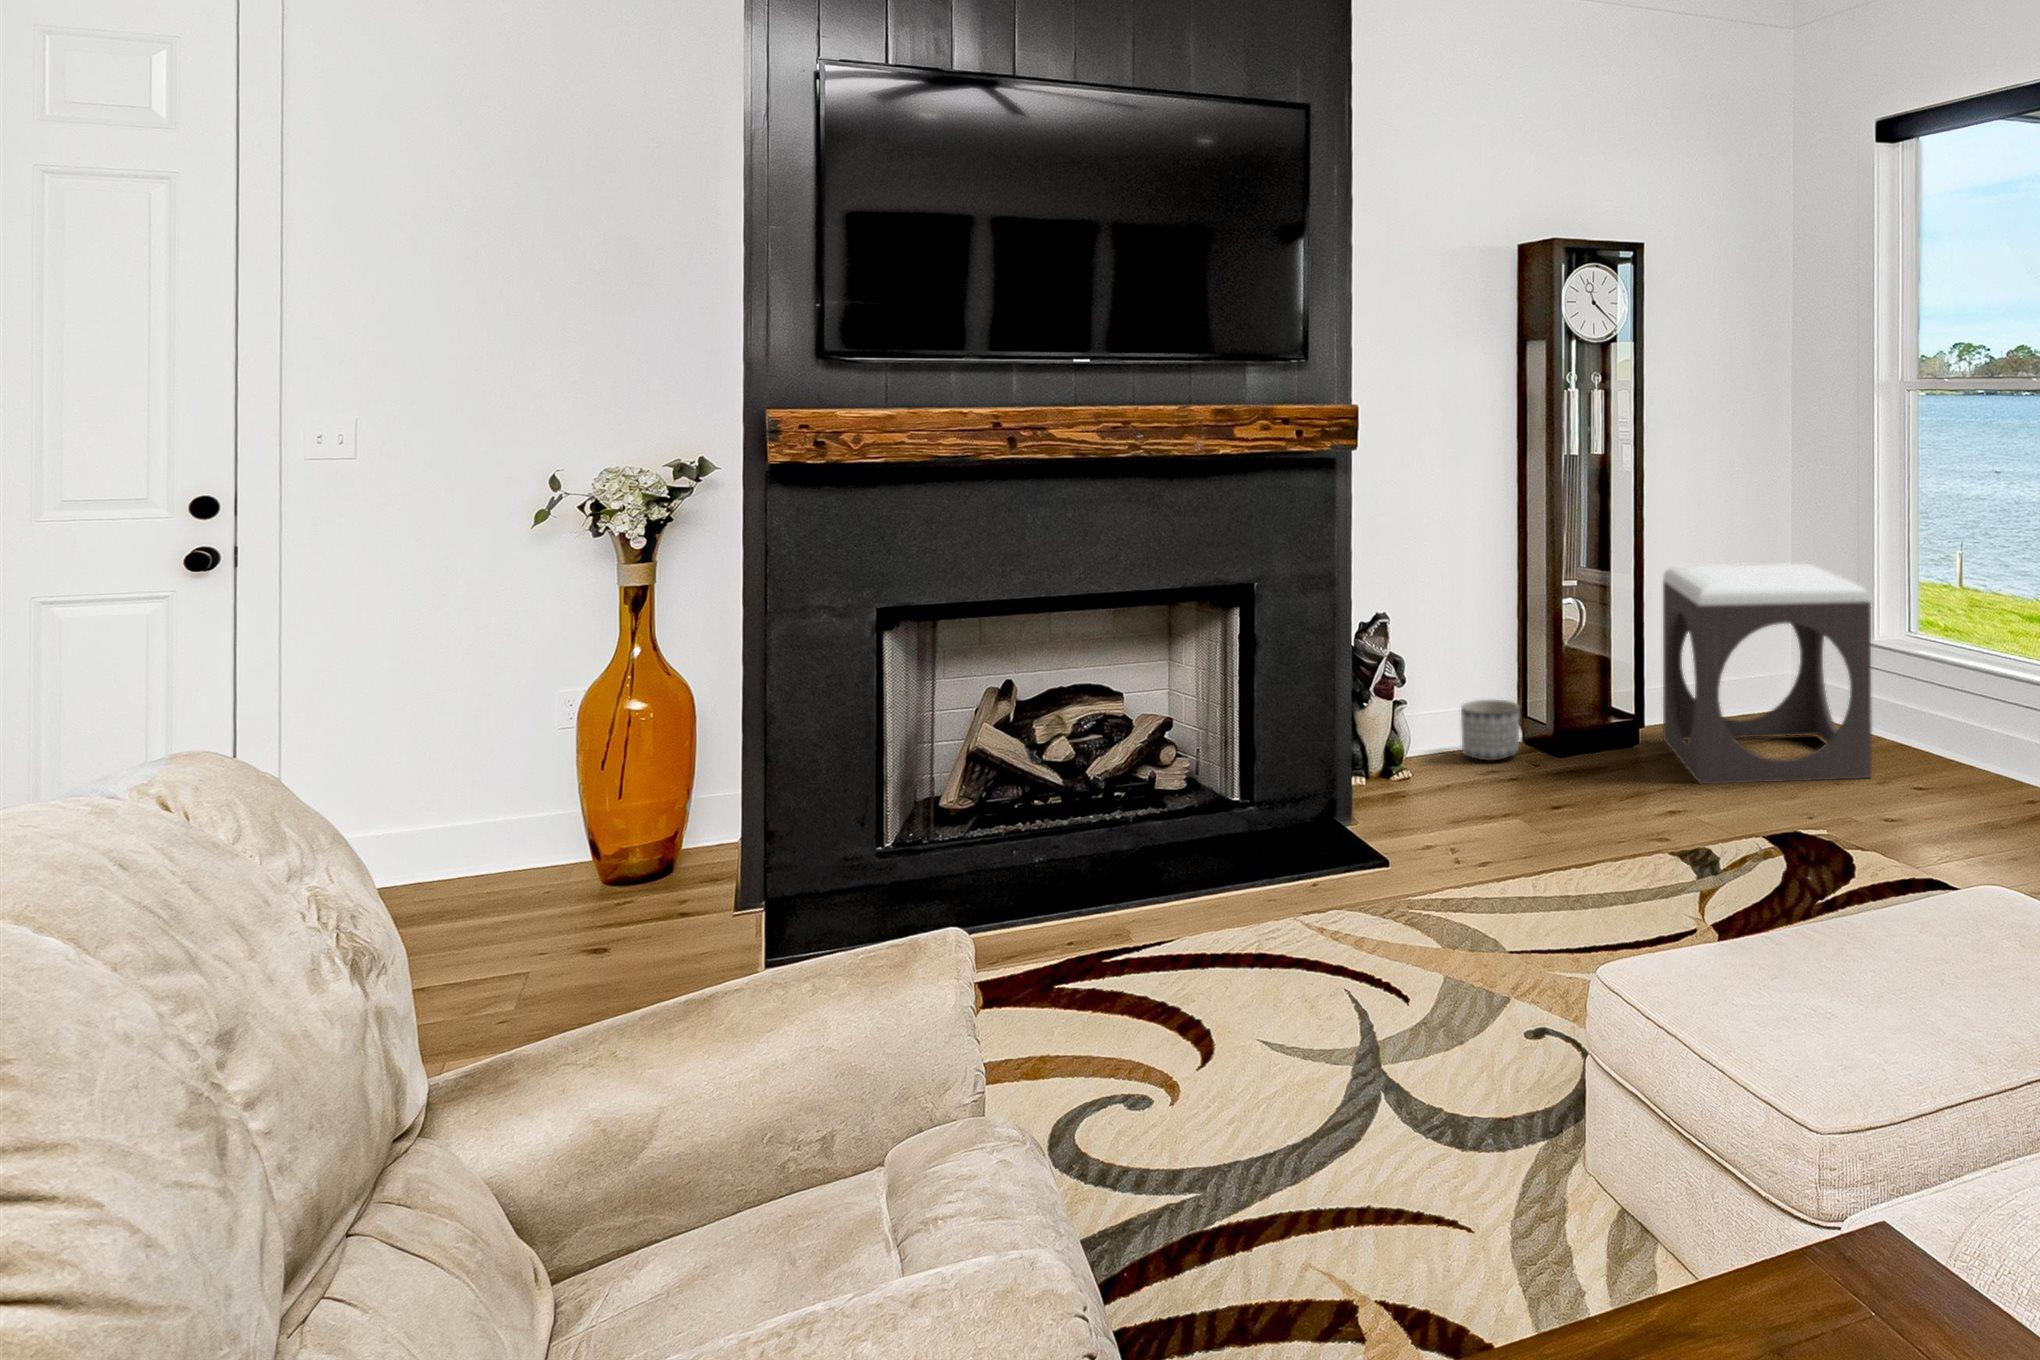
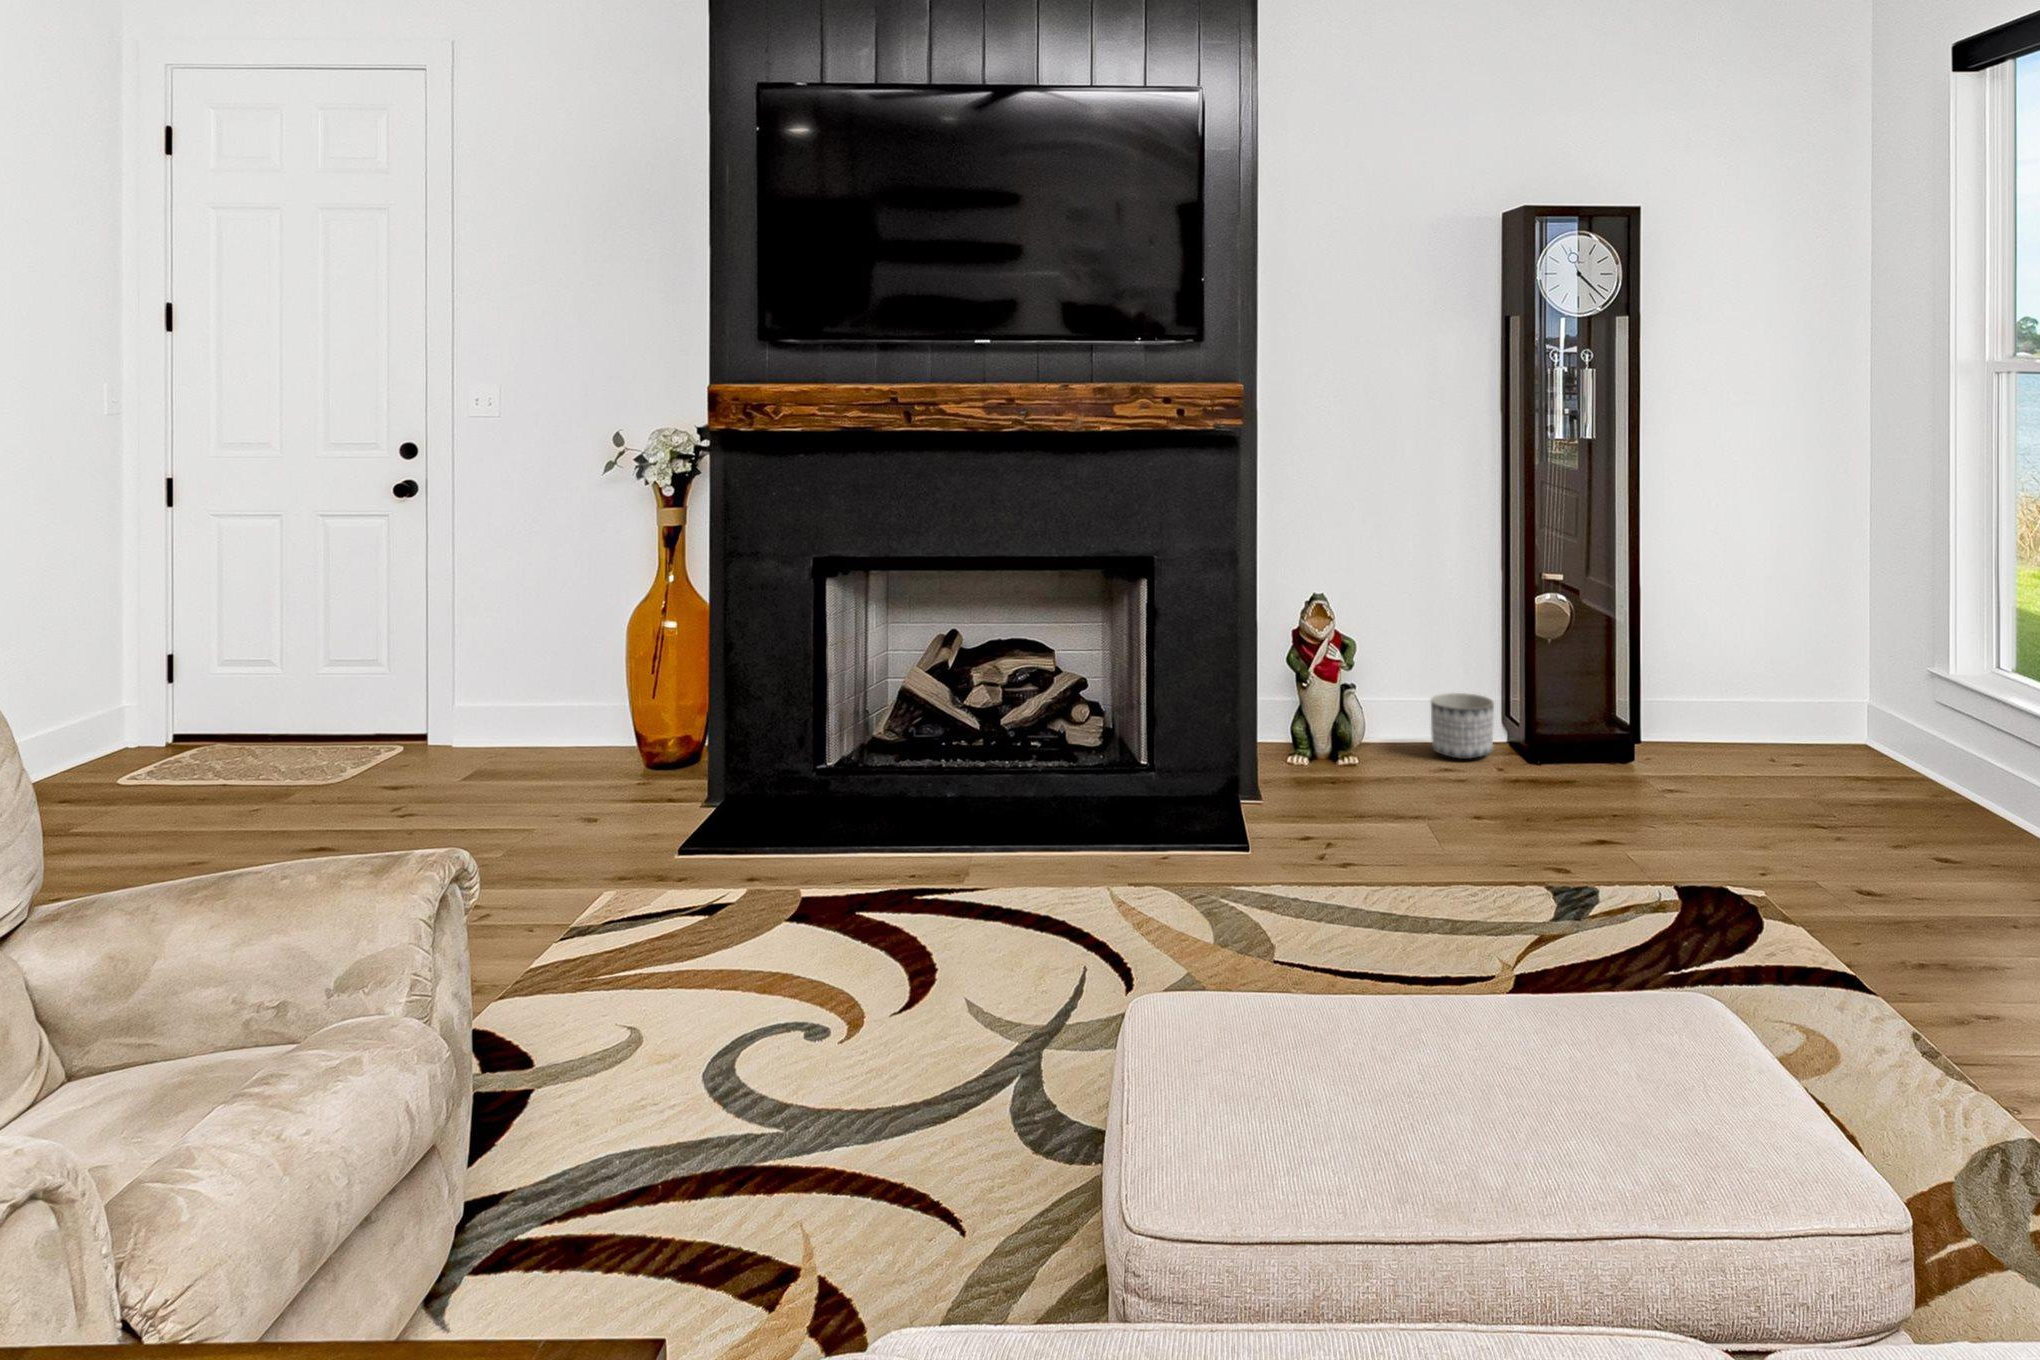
footstool: present [1663,564,1872,784] -> none [1662,567,1883,838]

